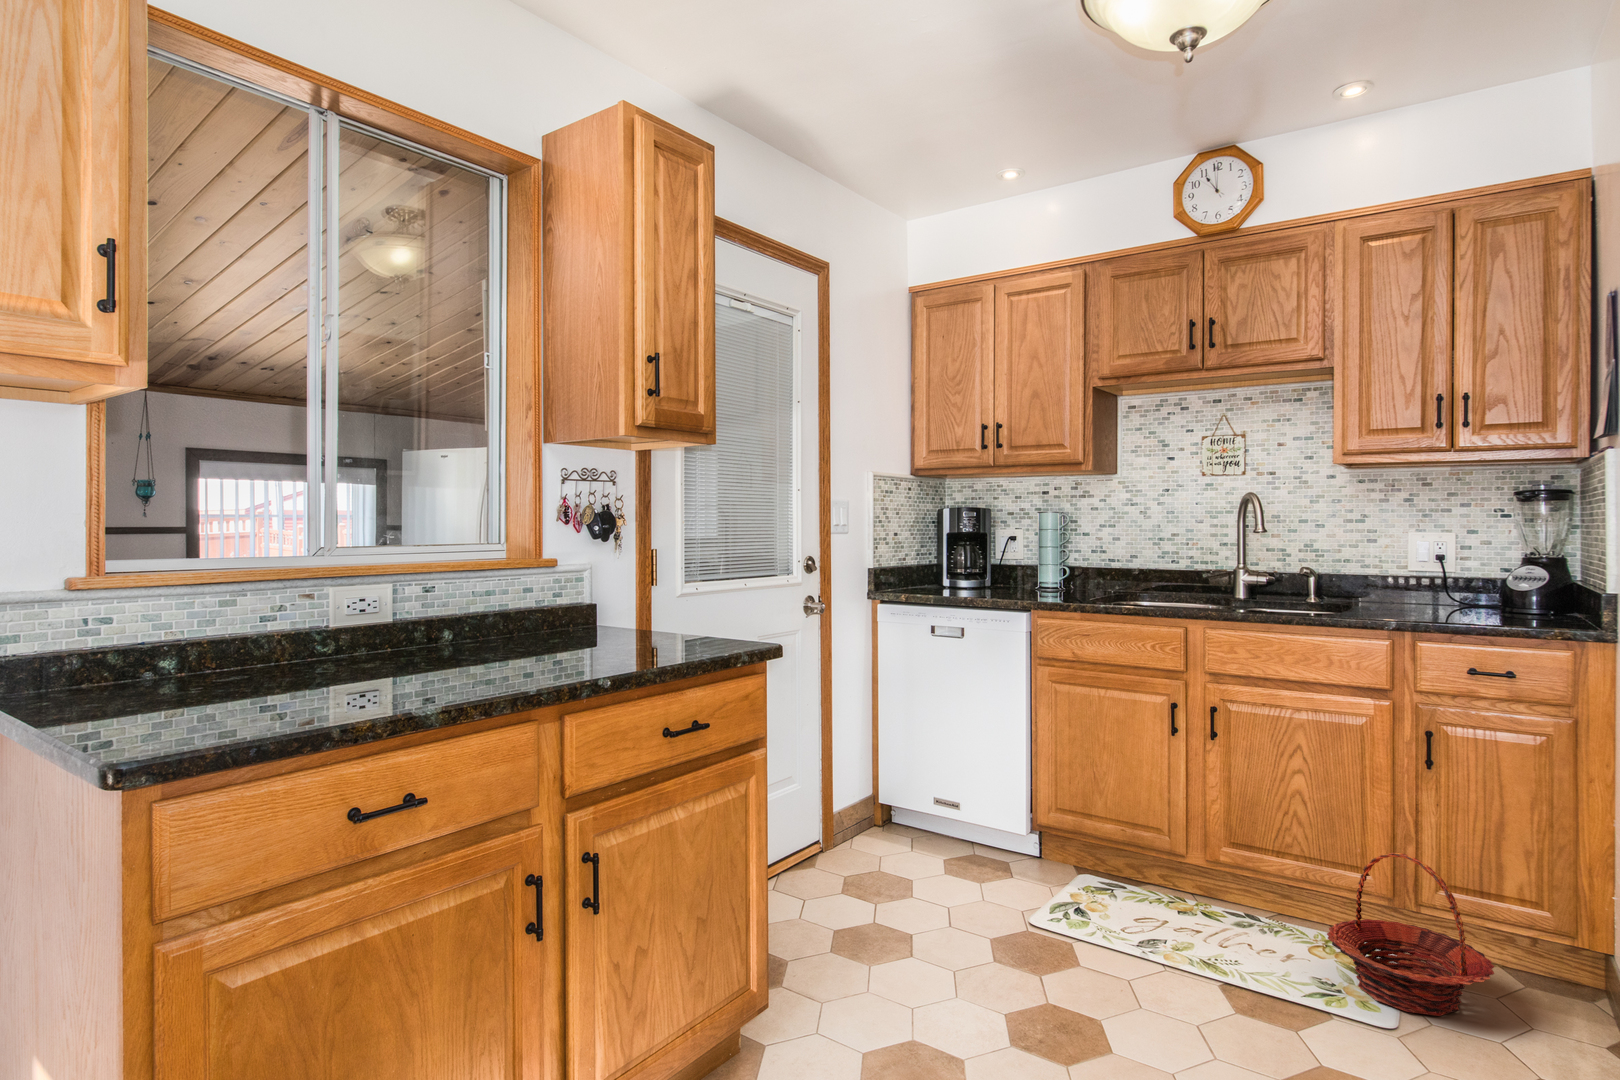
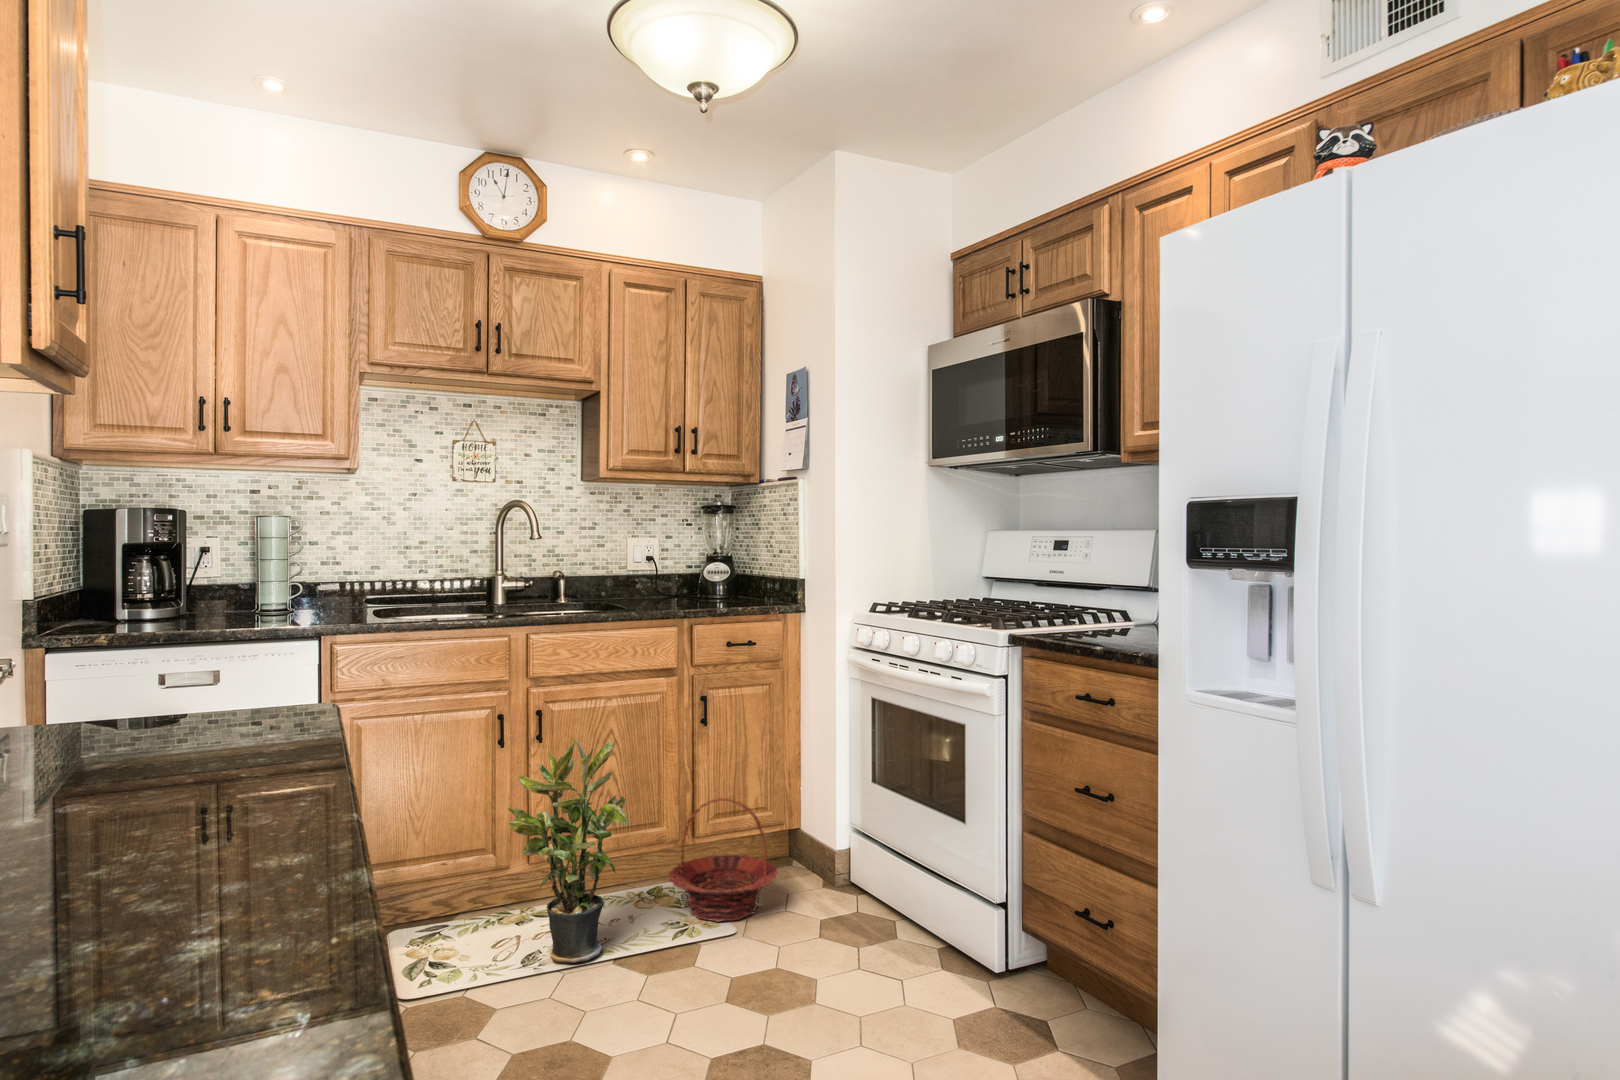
potted plant: none [1122,733,1251,963] -> present [508,738,629,964]

